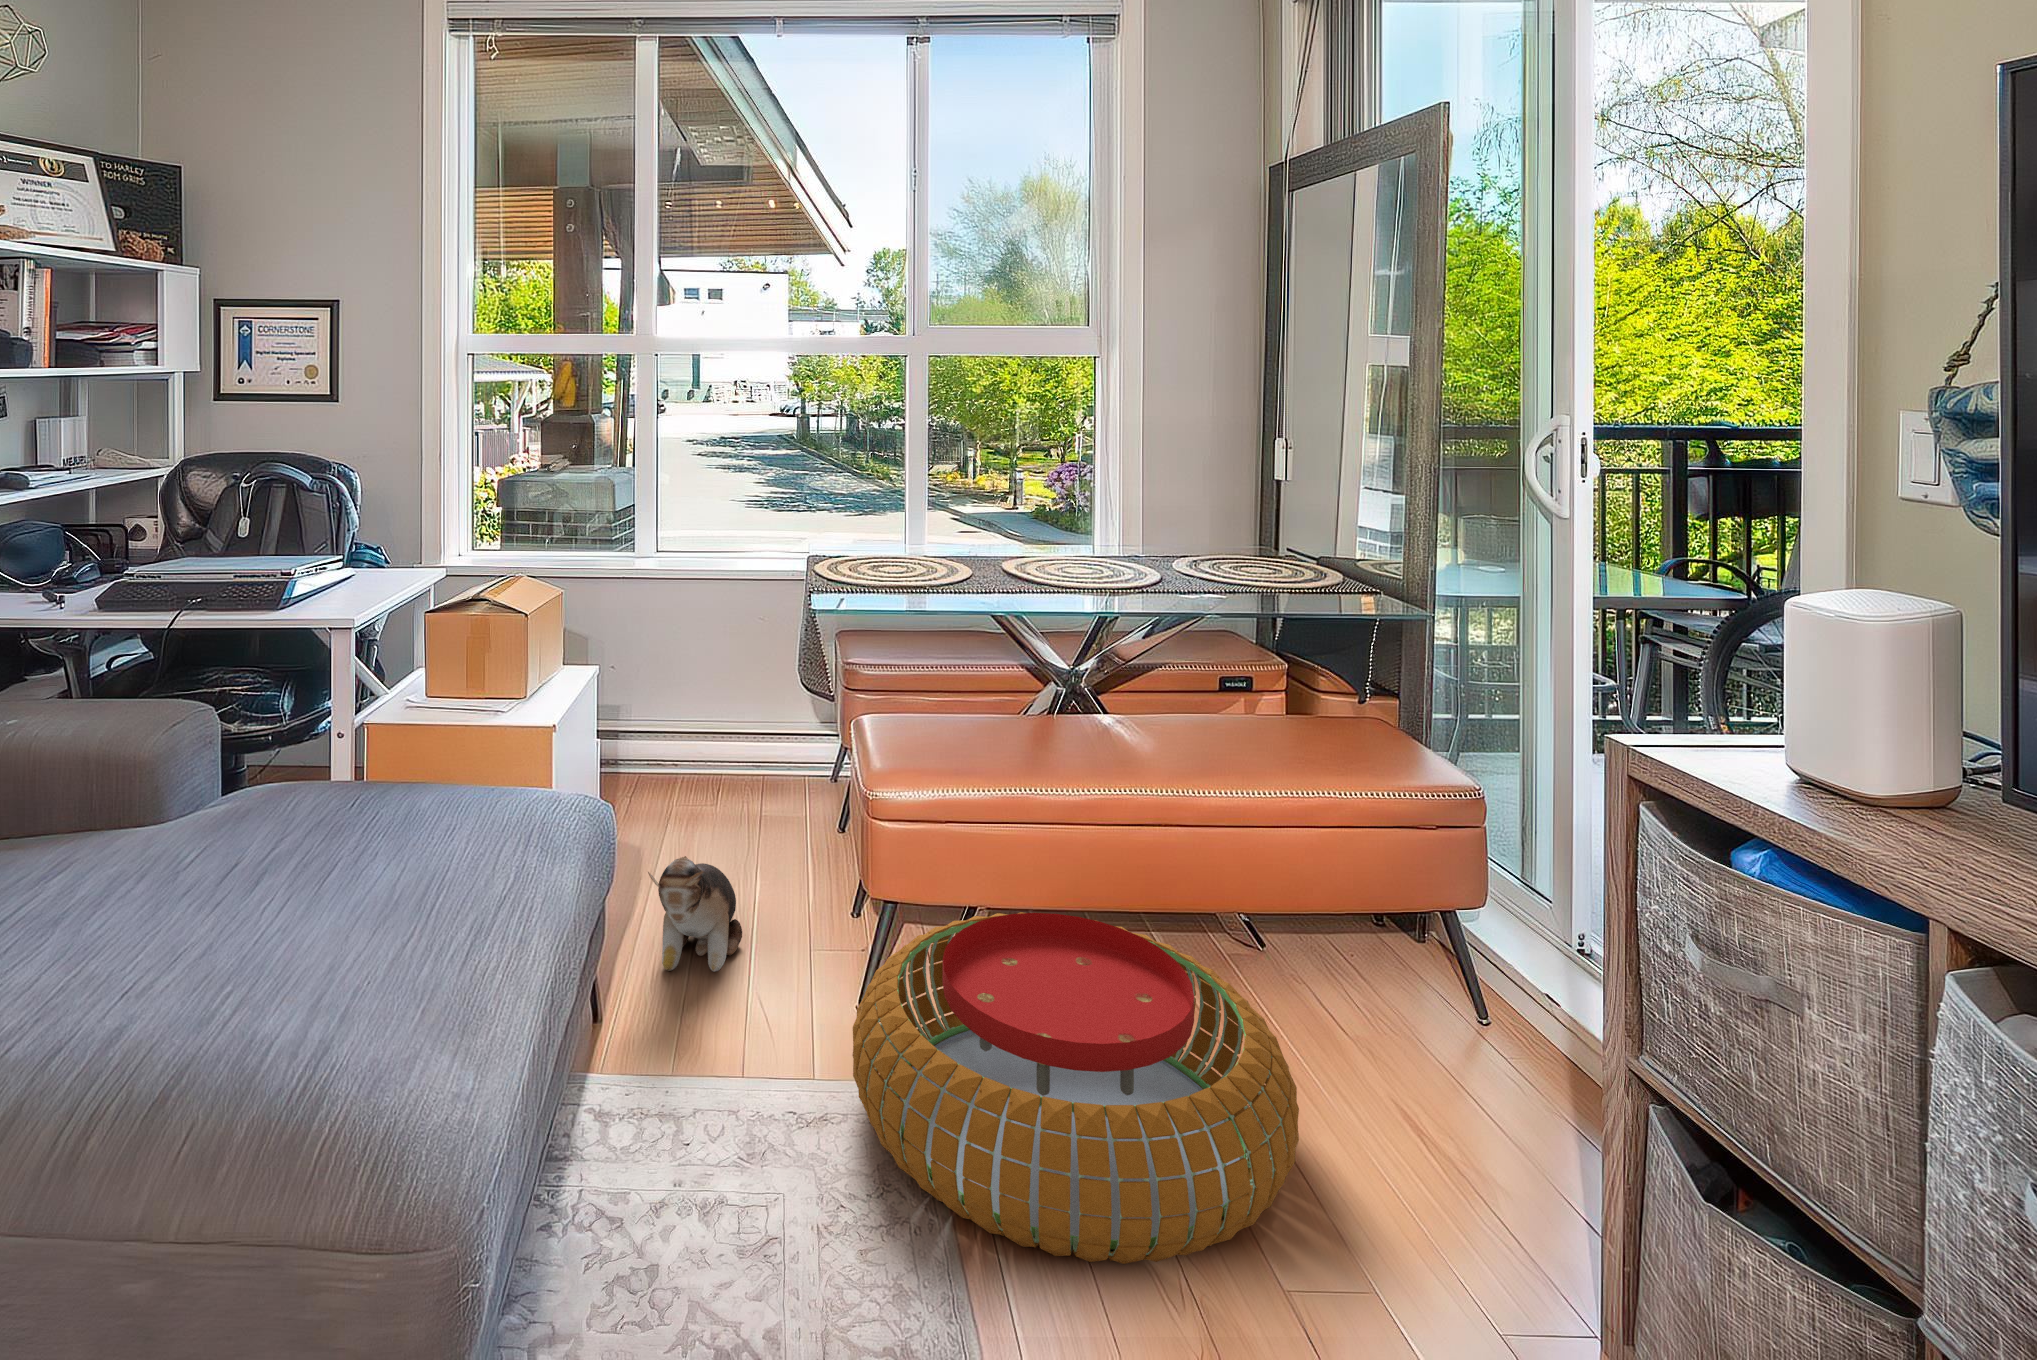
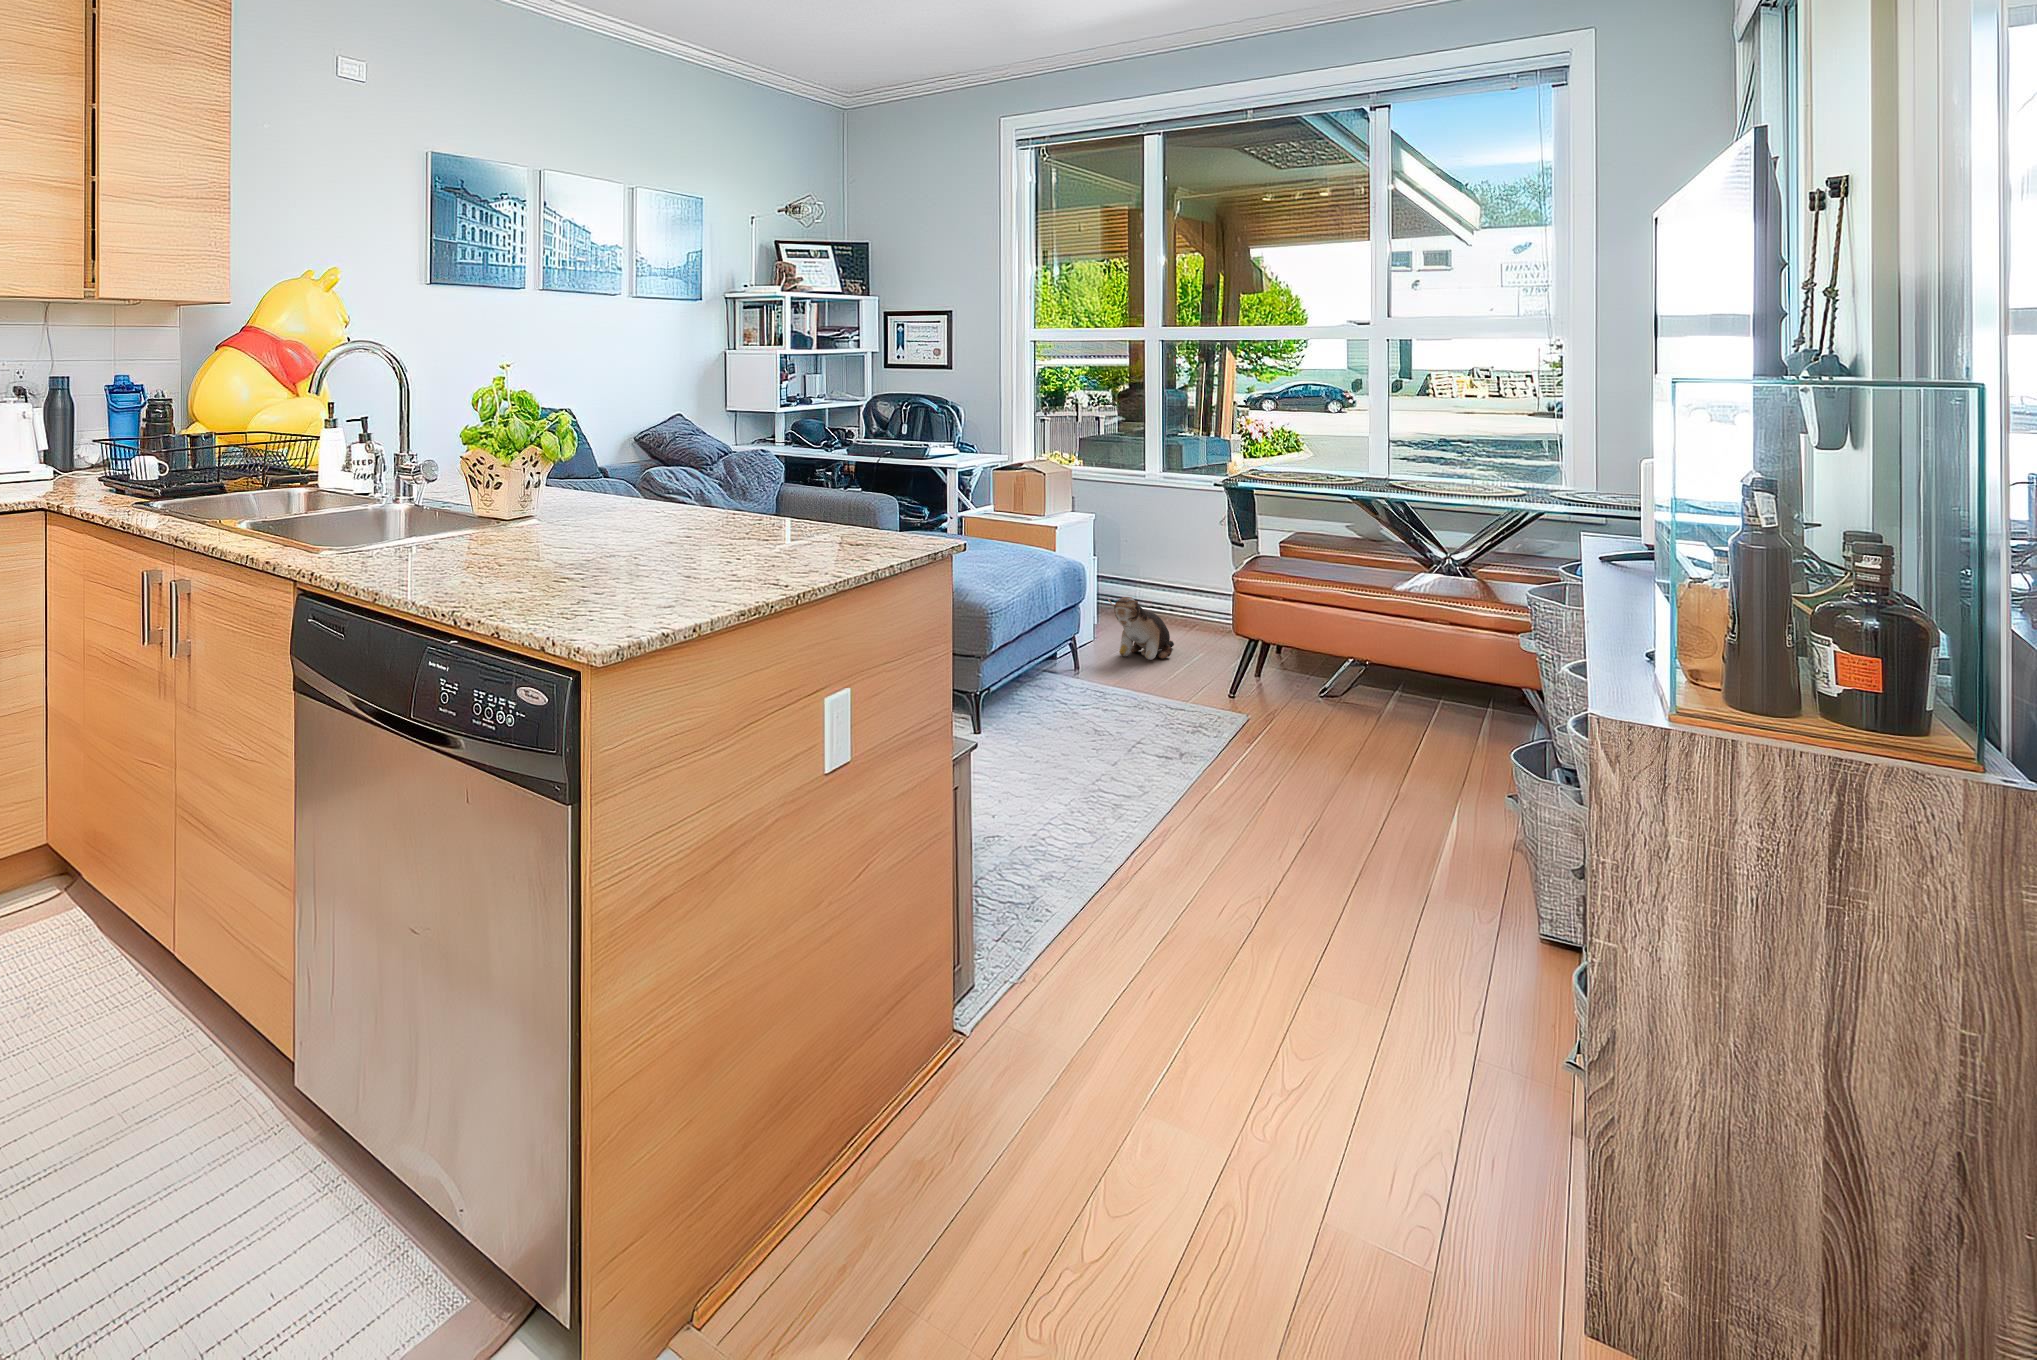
pouf: present [853,912,1299,1264] -> none [1193,632,1457,756]

